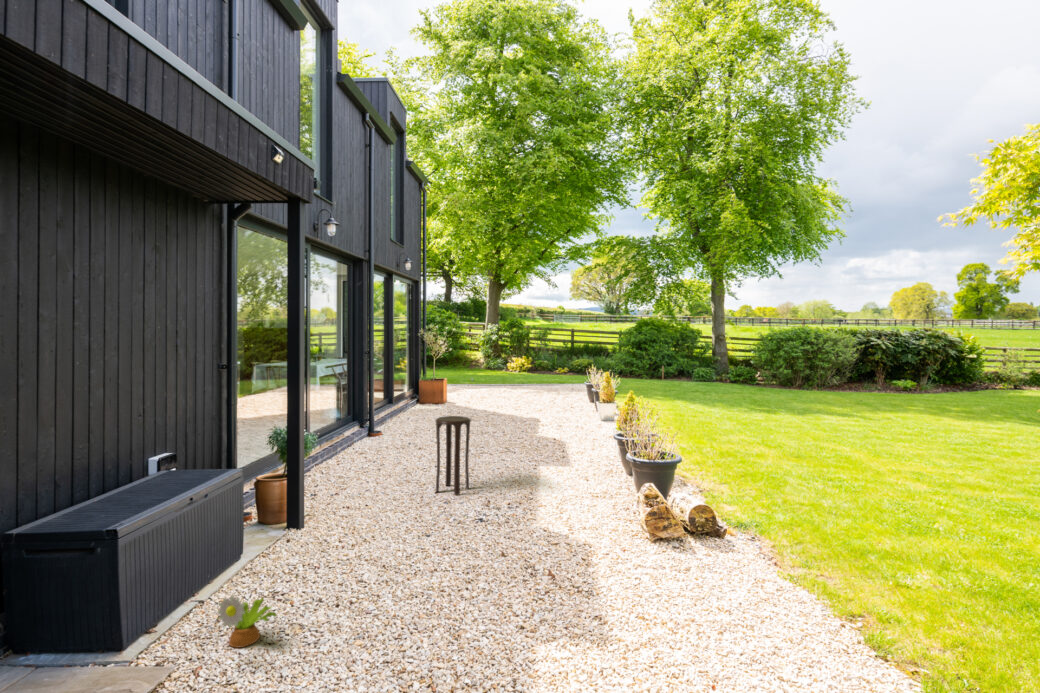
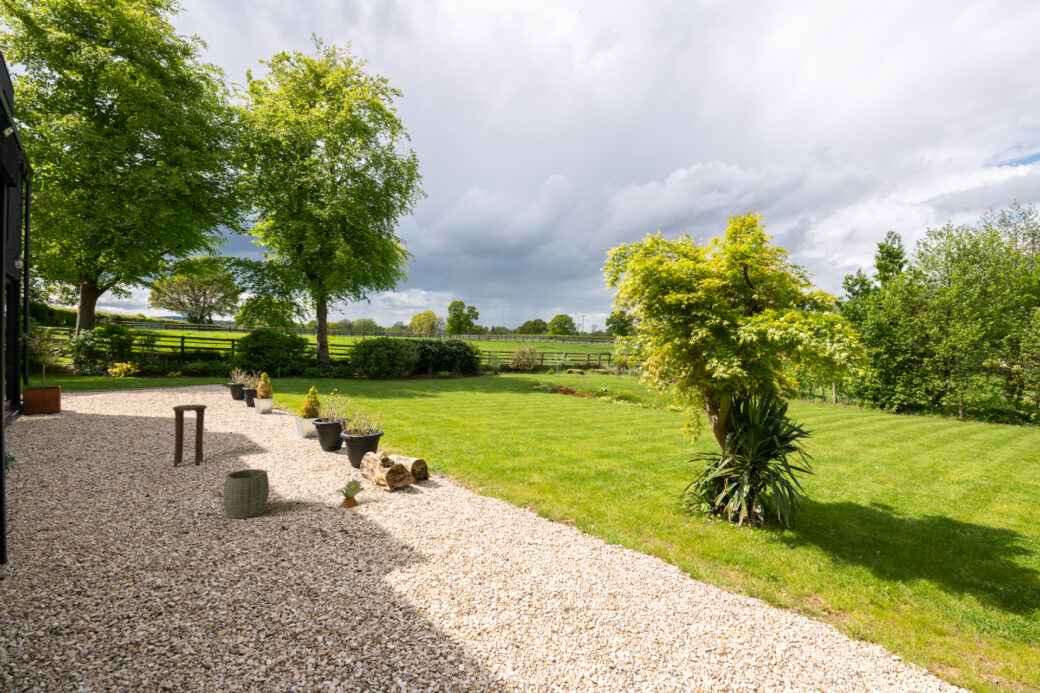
woven basket: none [373,536,435,621] -> present [223,469,269,519]
decorative plant: present [218,595,277,648] -> present [337,479,364,507]

